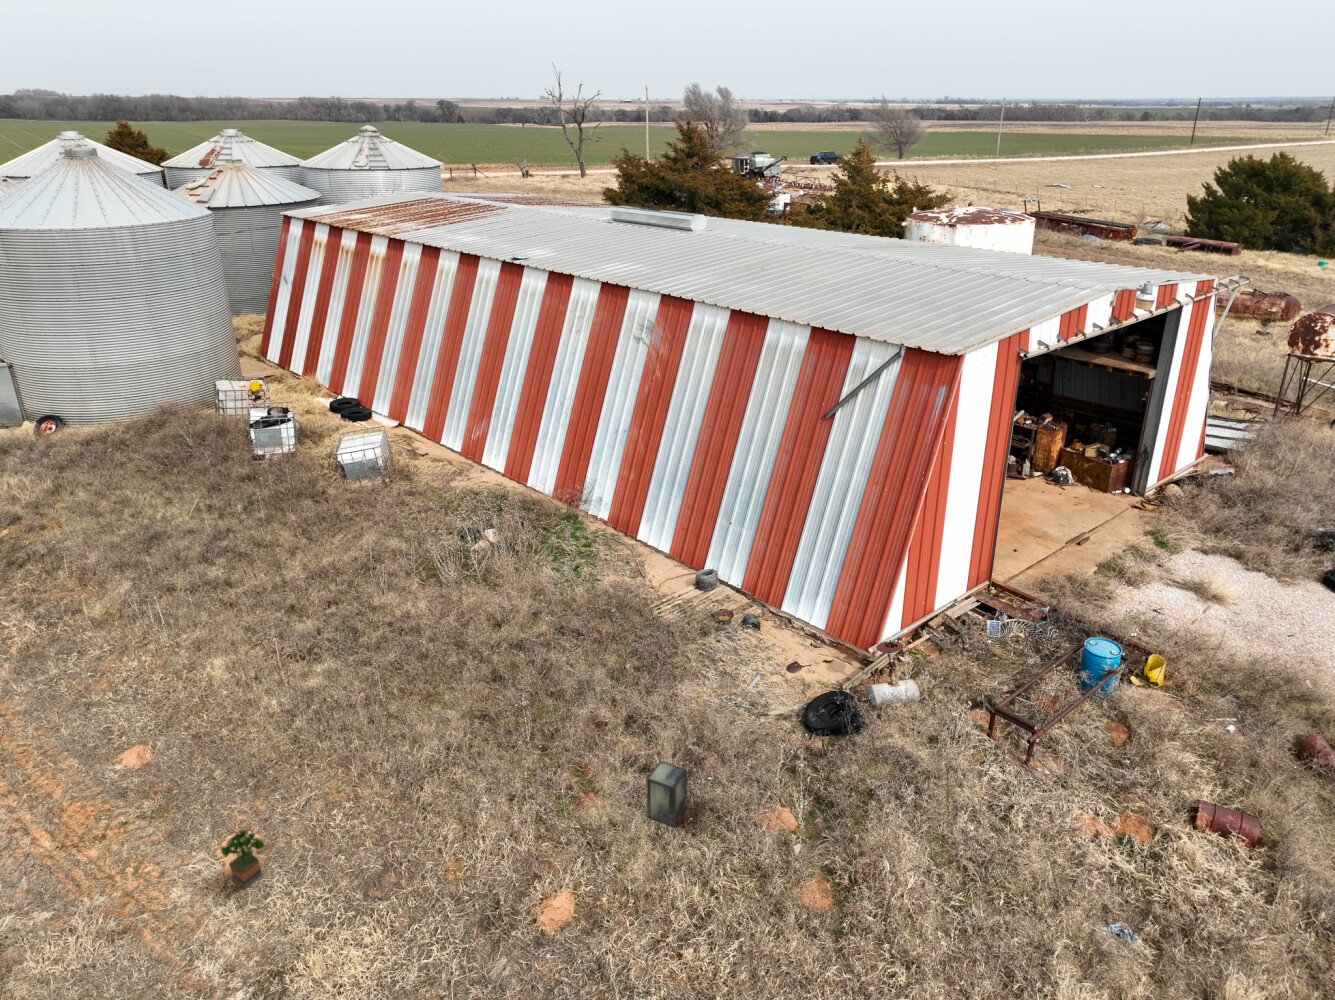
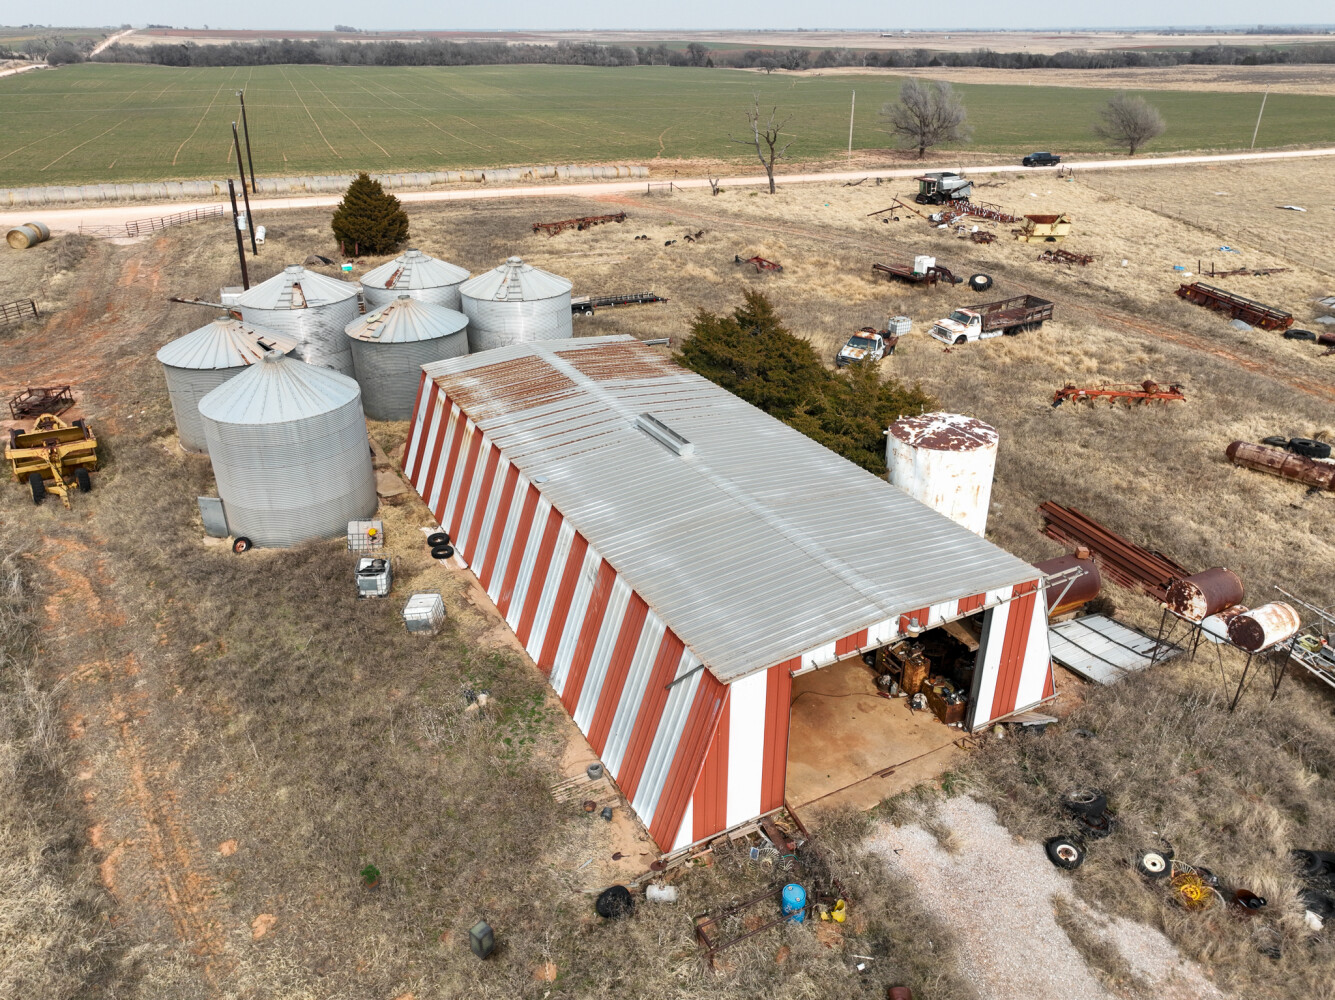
potted tree: present [221,830,264,888] -> present [361,864,380,892]

